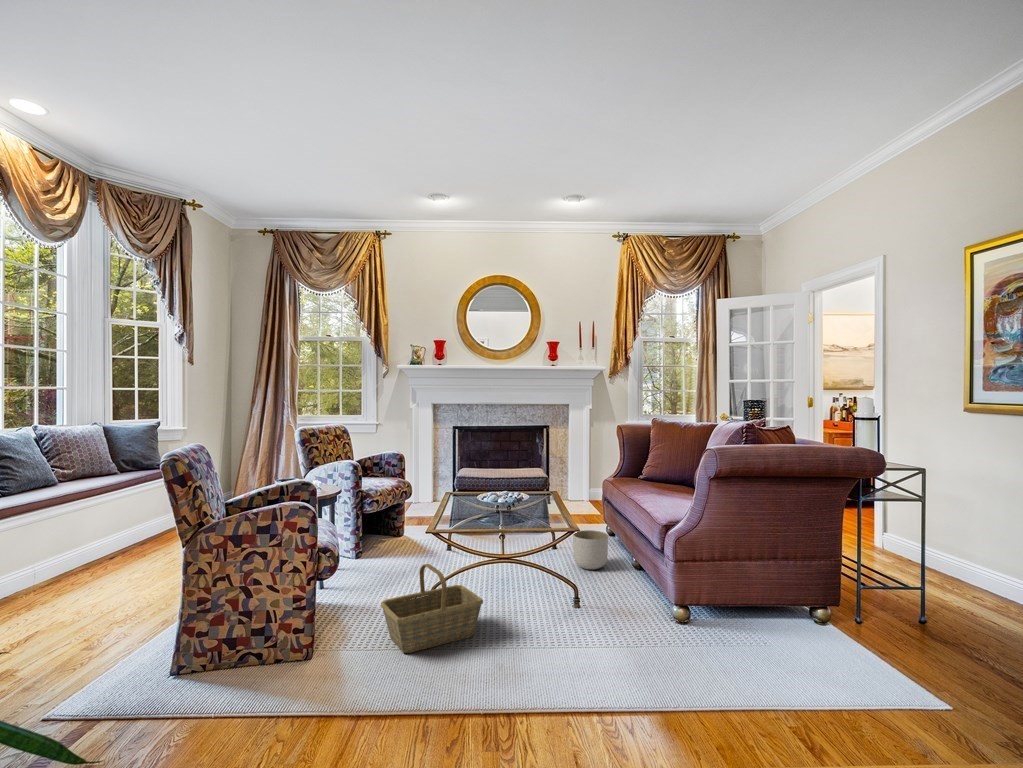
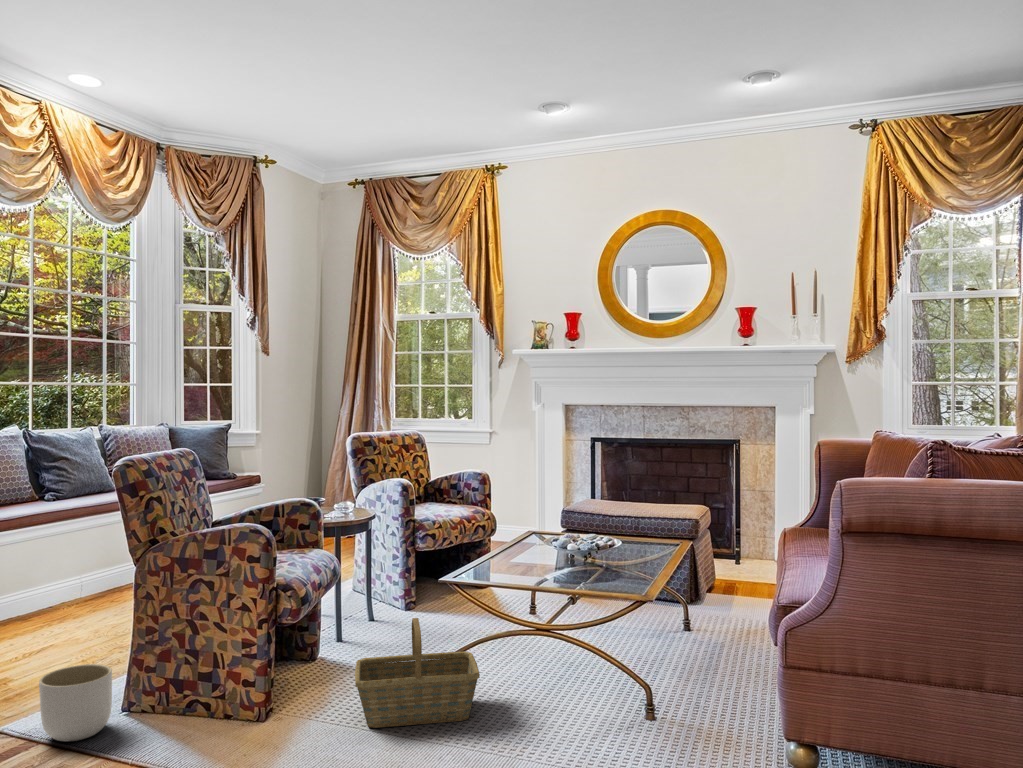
planter: present [573,530,608,569] -> present [39,664,112,742]

